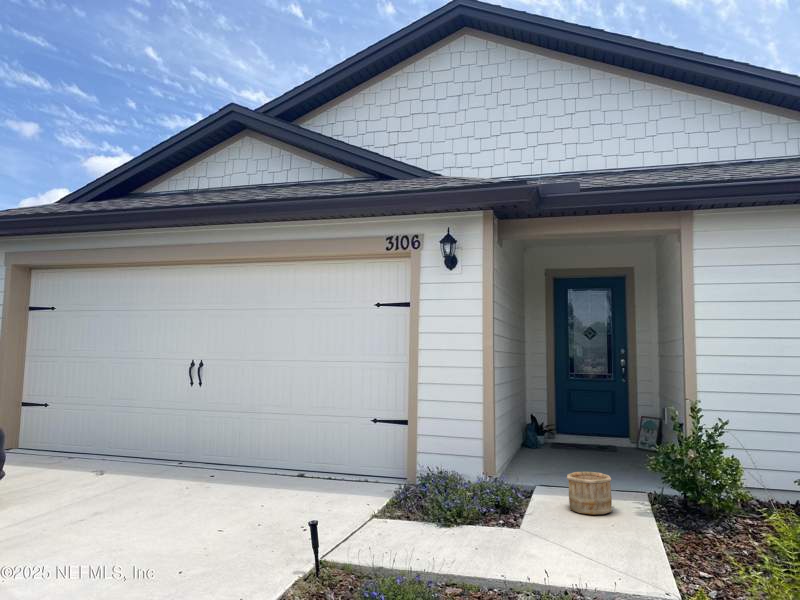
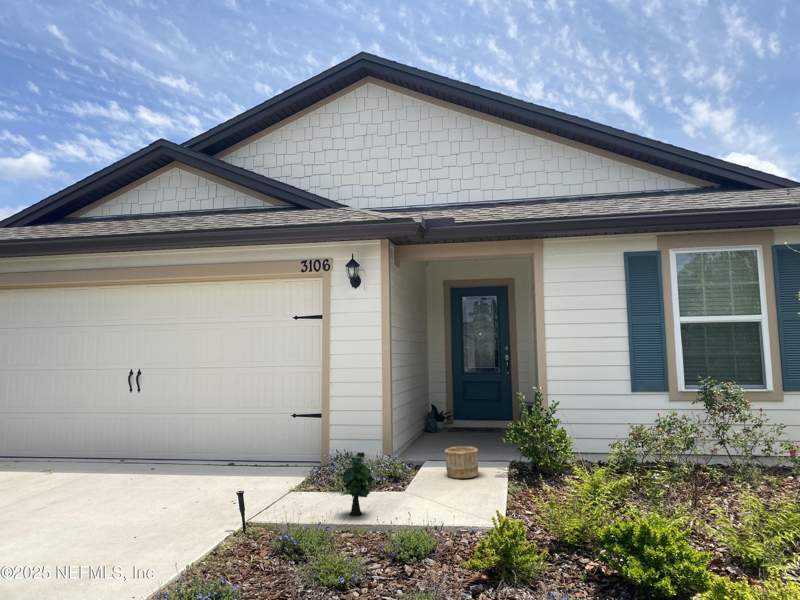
decorative plant: none [438,477,486,562] -> present [339,452,374,516]

